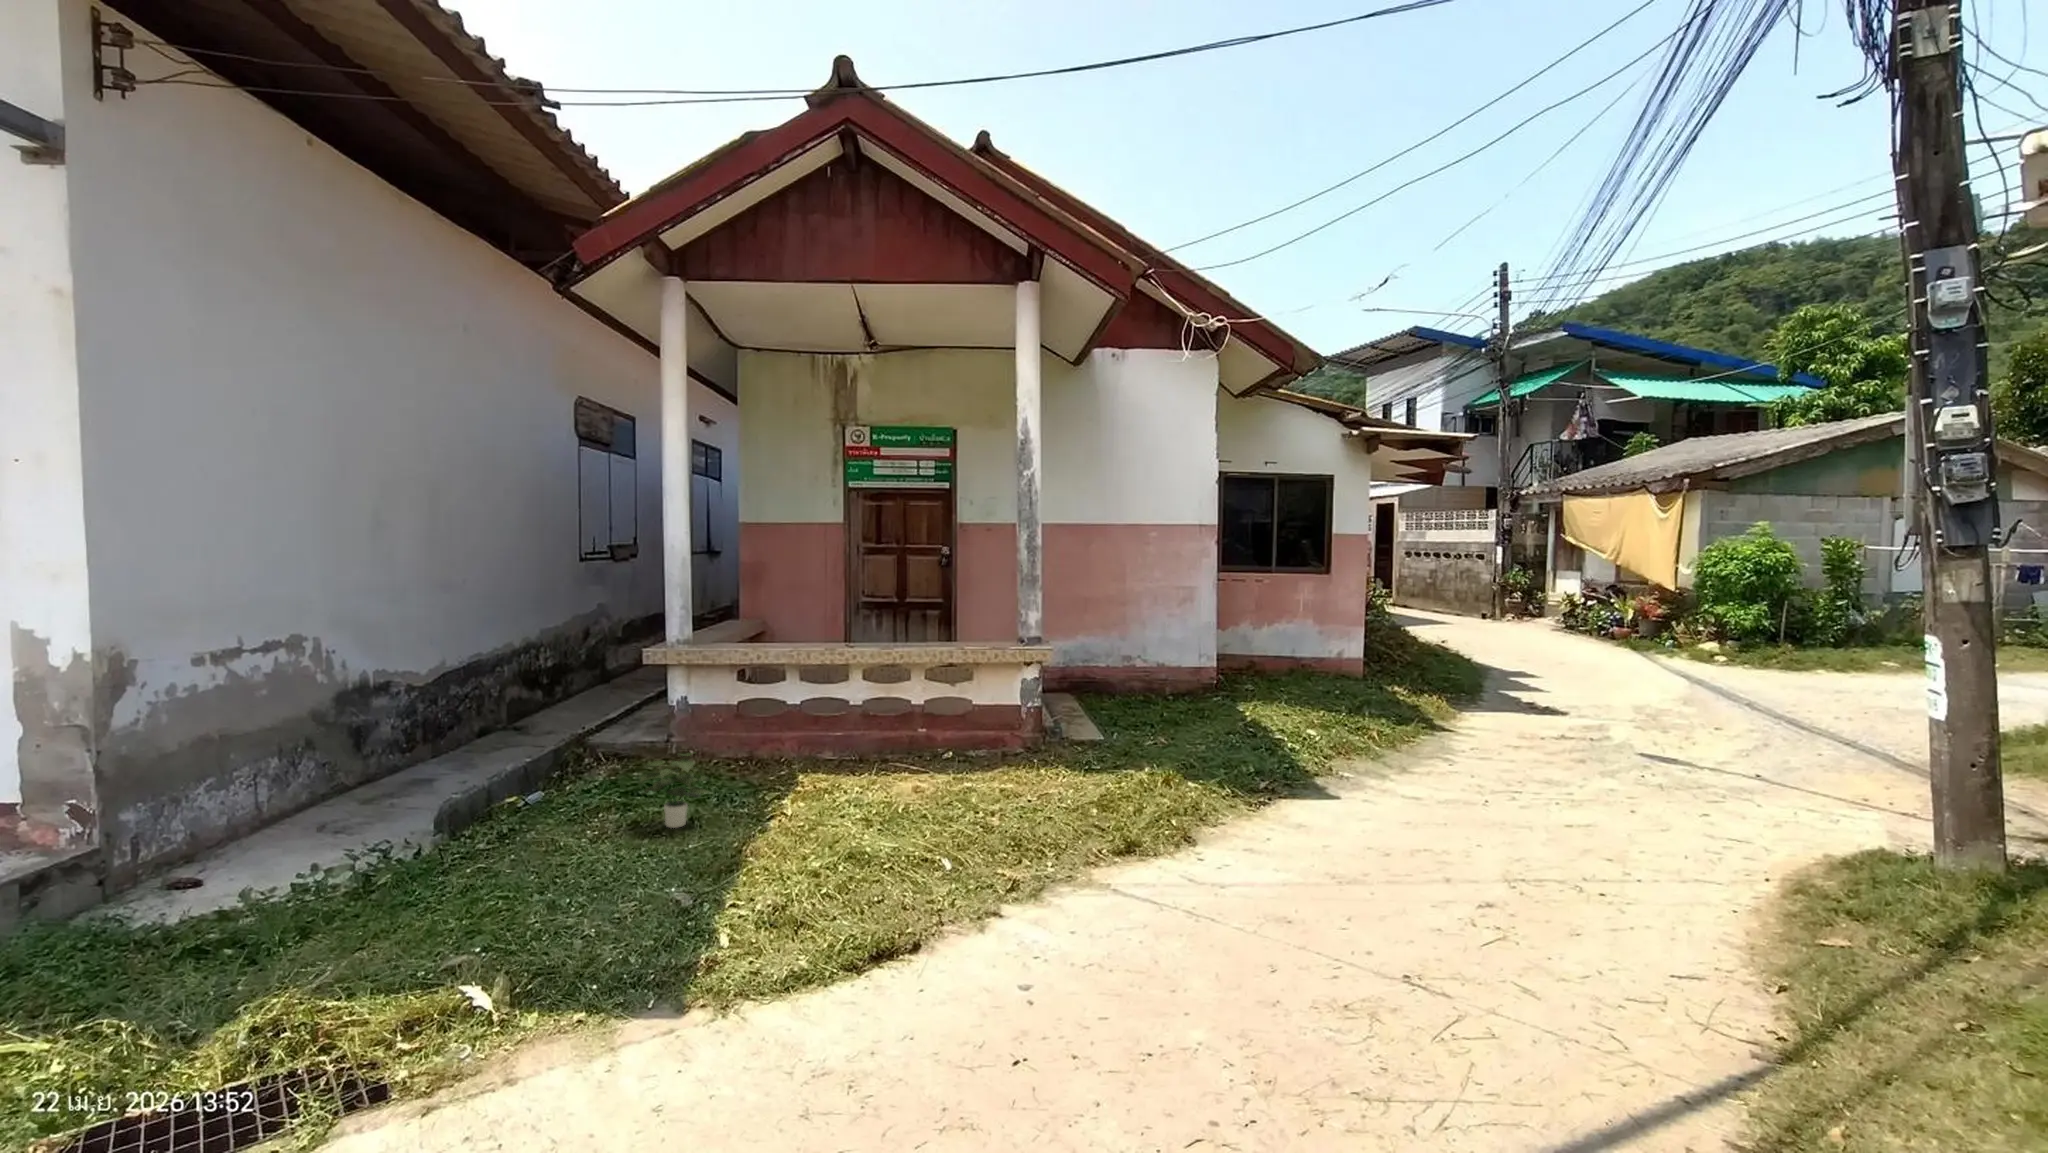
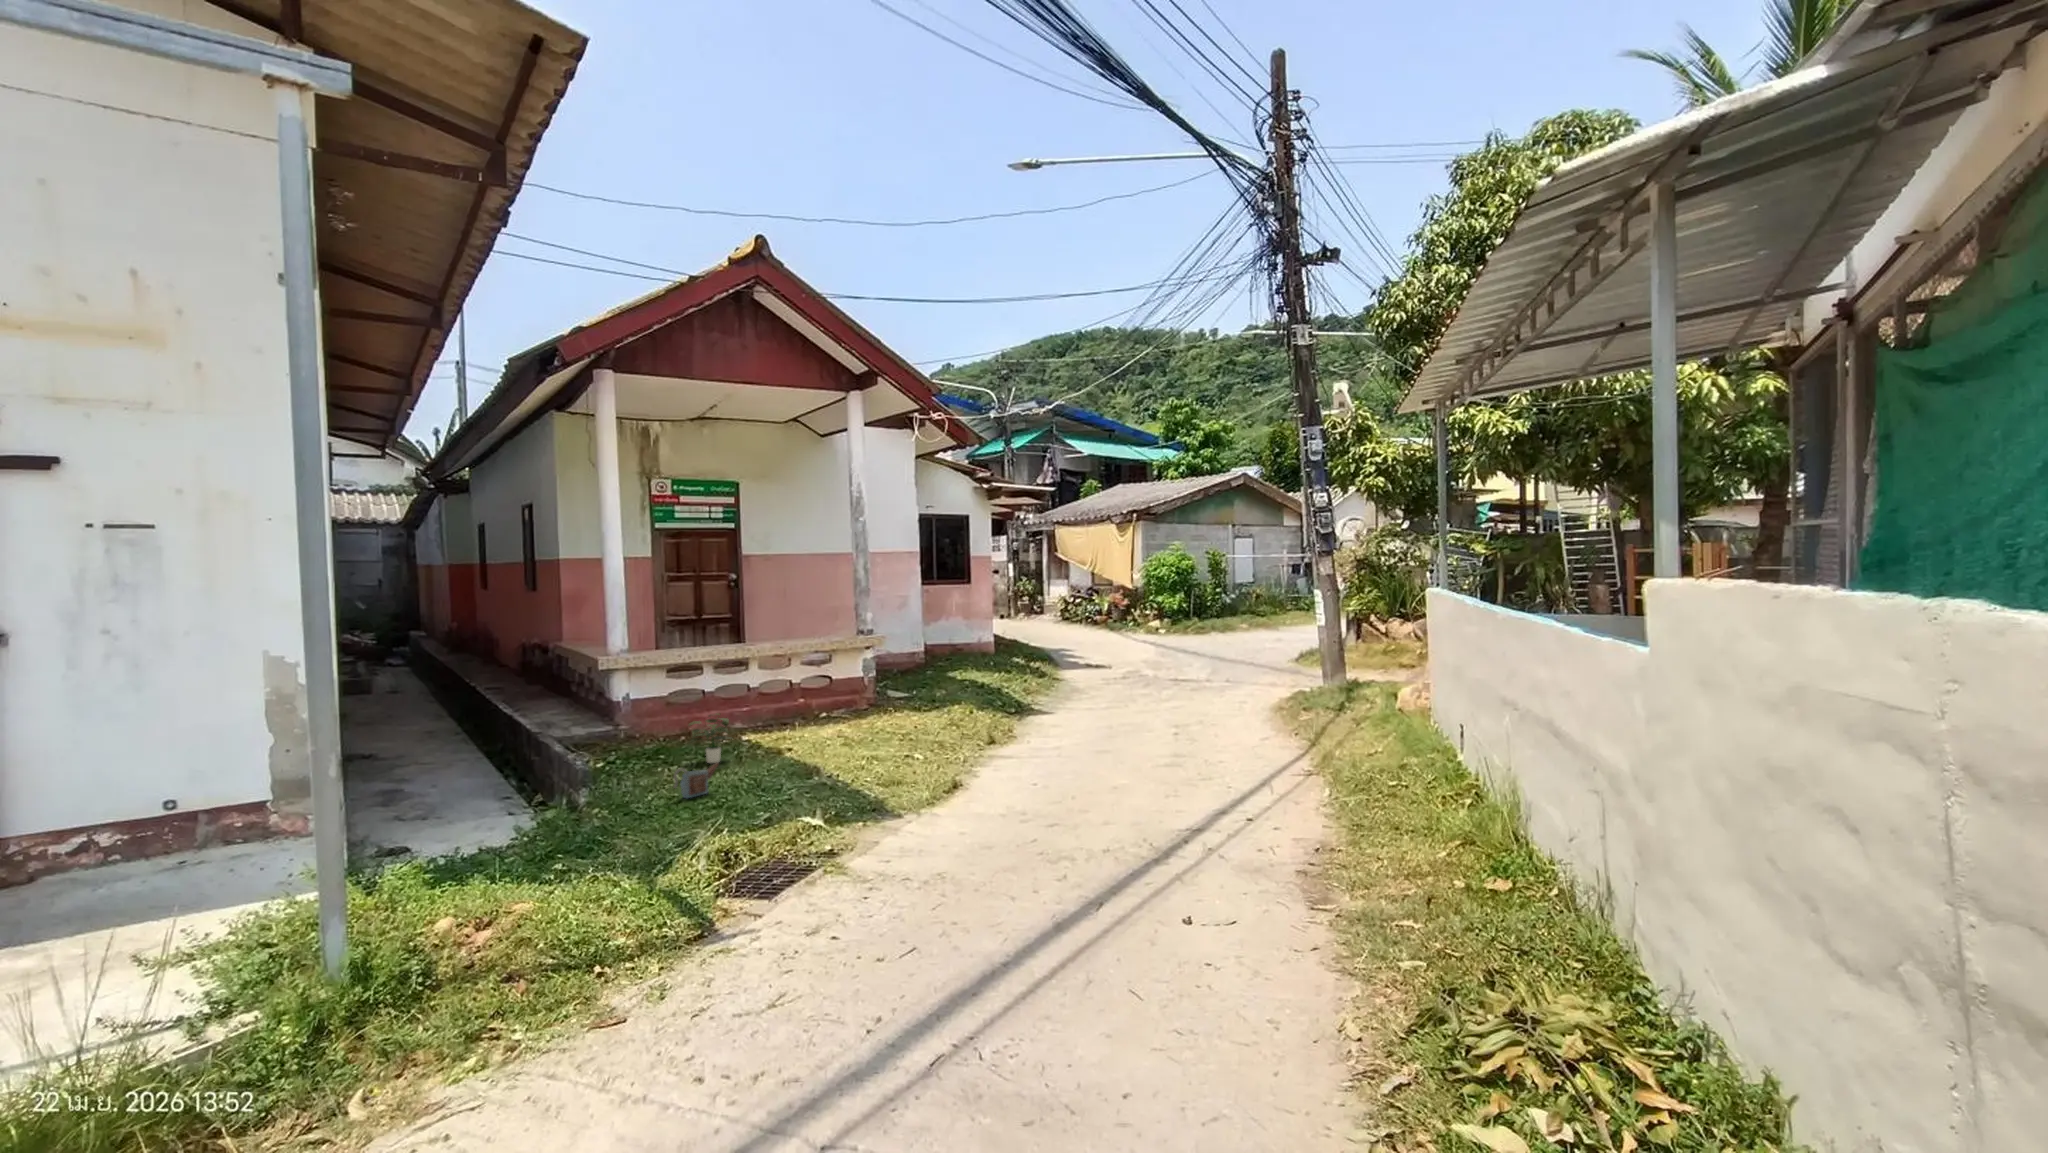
watering can: none [474,843,572,898] -> present [674,762,719,798]

